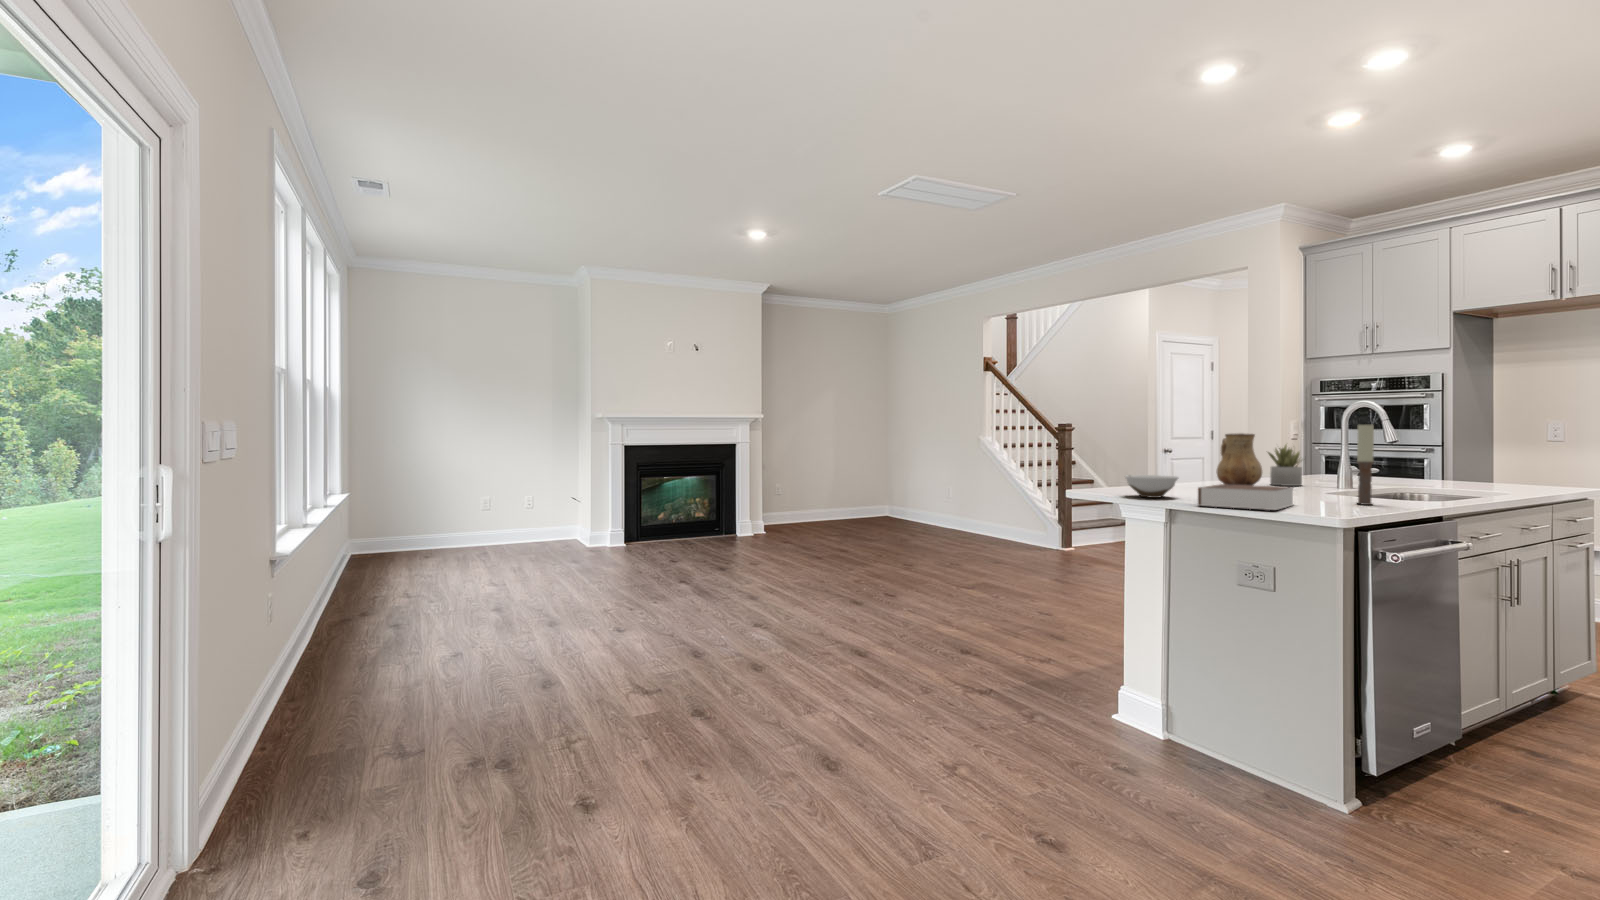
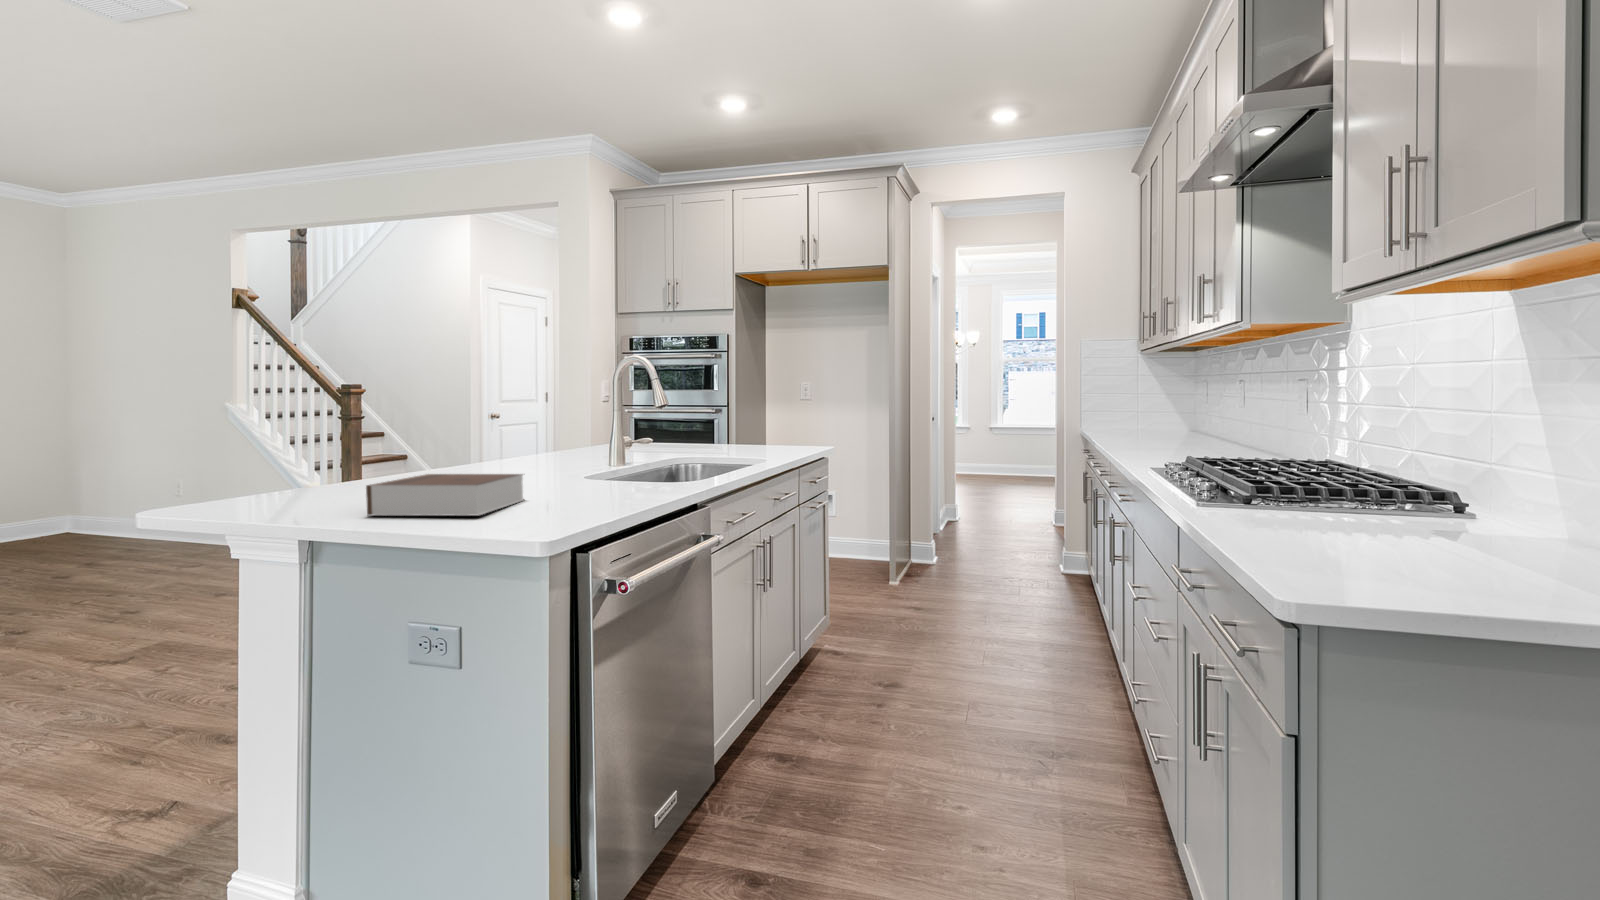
candle: present [1357,424,1374,505] -> none [604,381,624,492]
ceramic pitcher: present [1217,433,1262,485] -> none [455,396,515,476]
succulent plant: present [1268,445,1302,486] -> none [532,408,576,465]
bowl: present [1125,475,1178,498] -> none [269,463,365,502]

